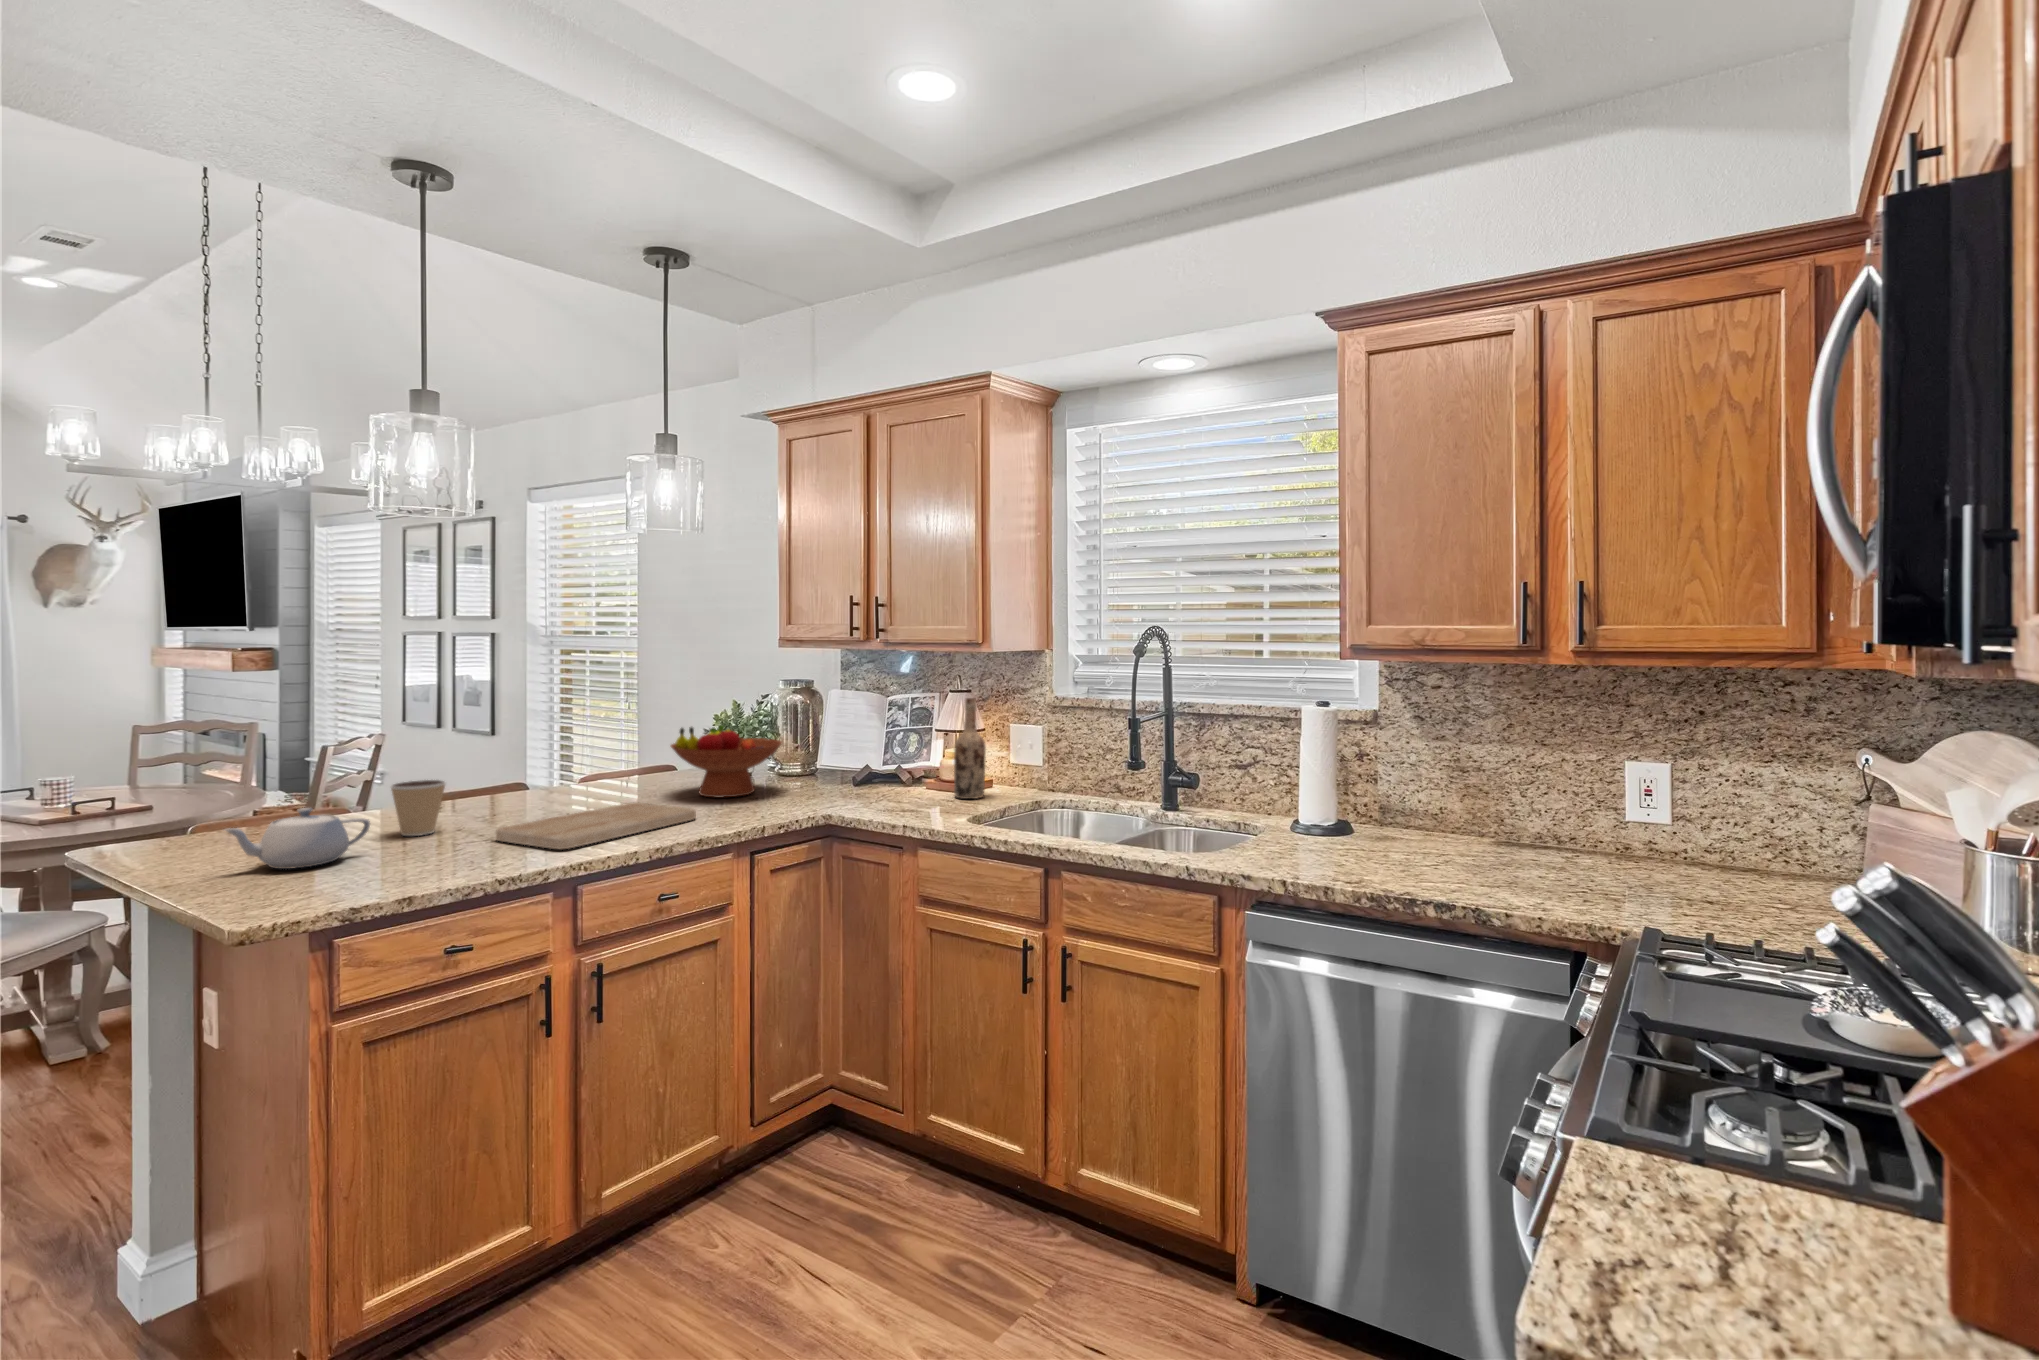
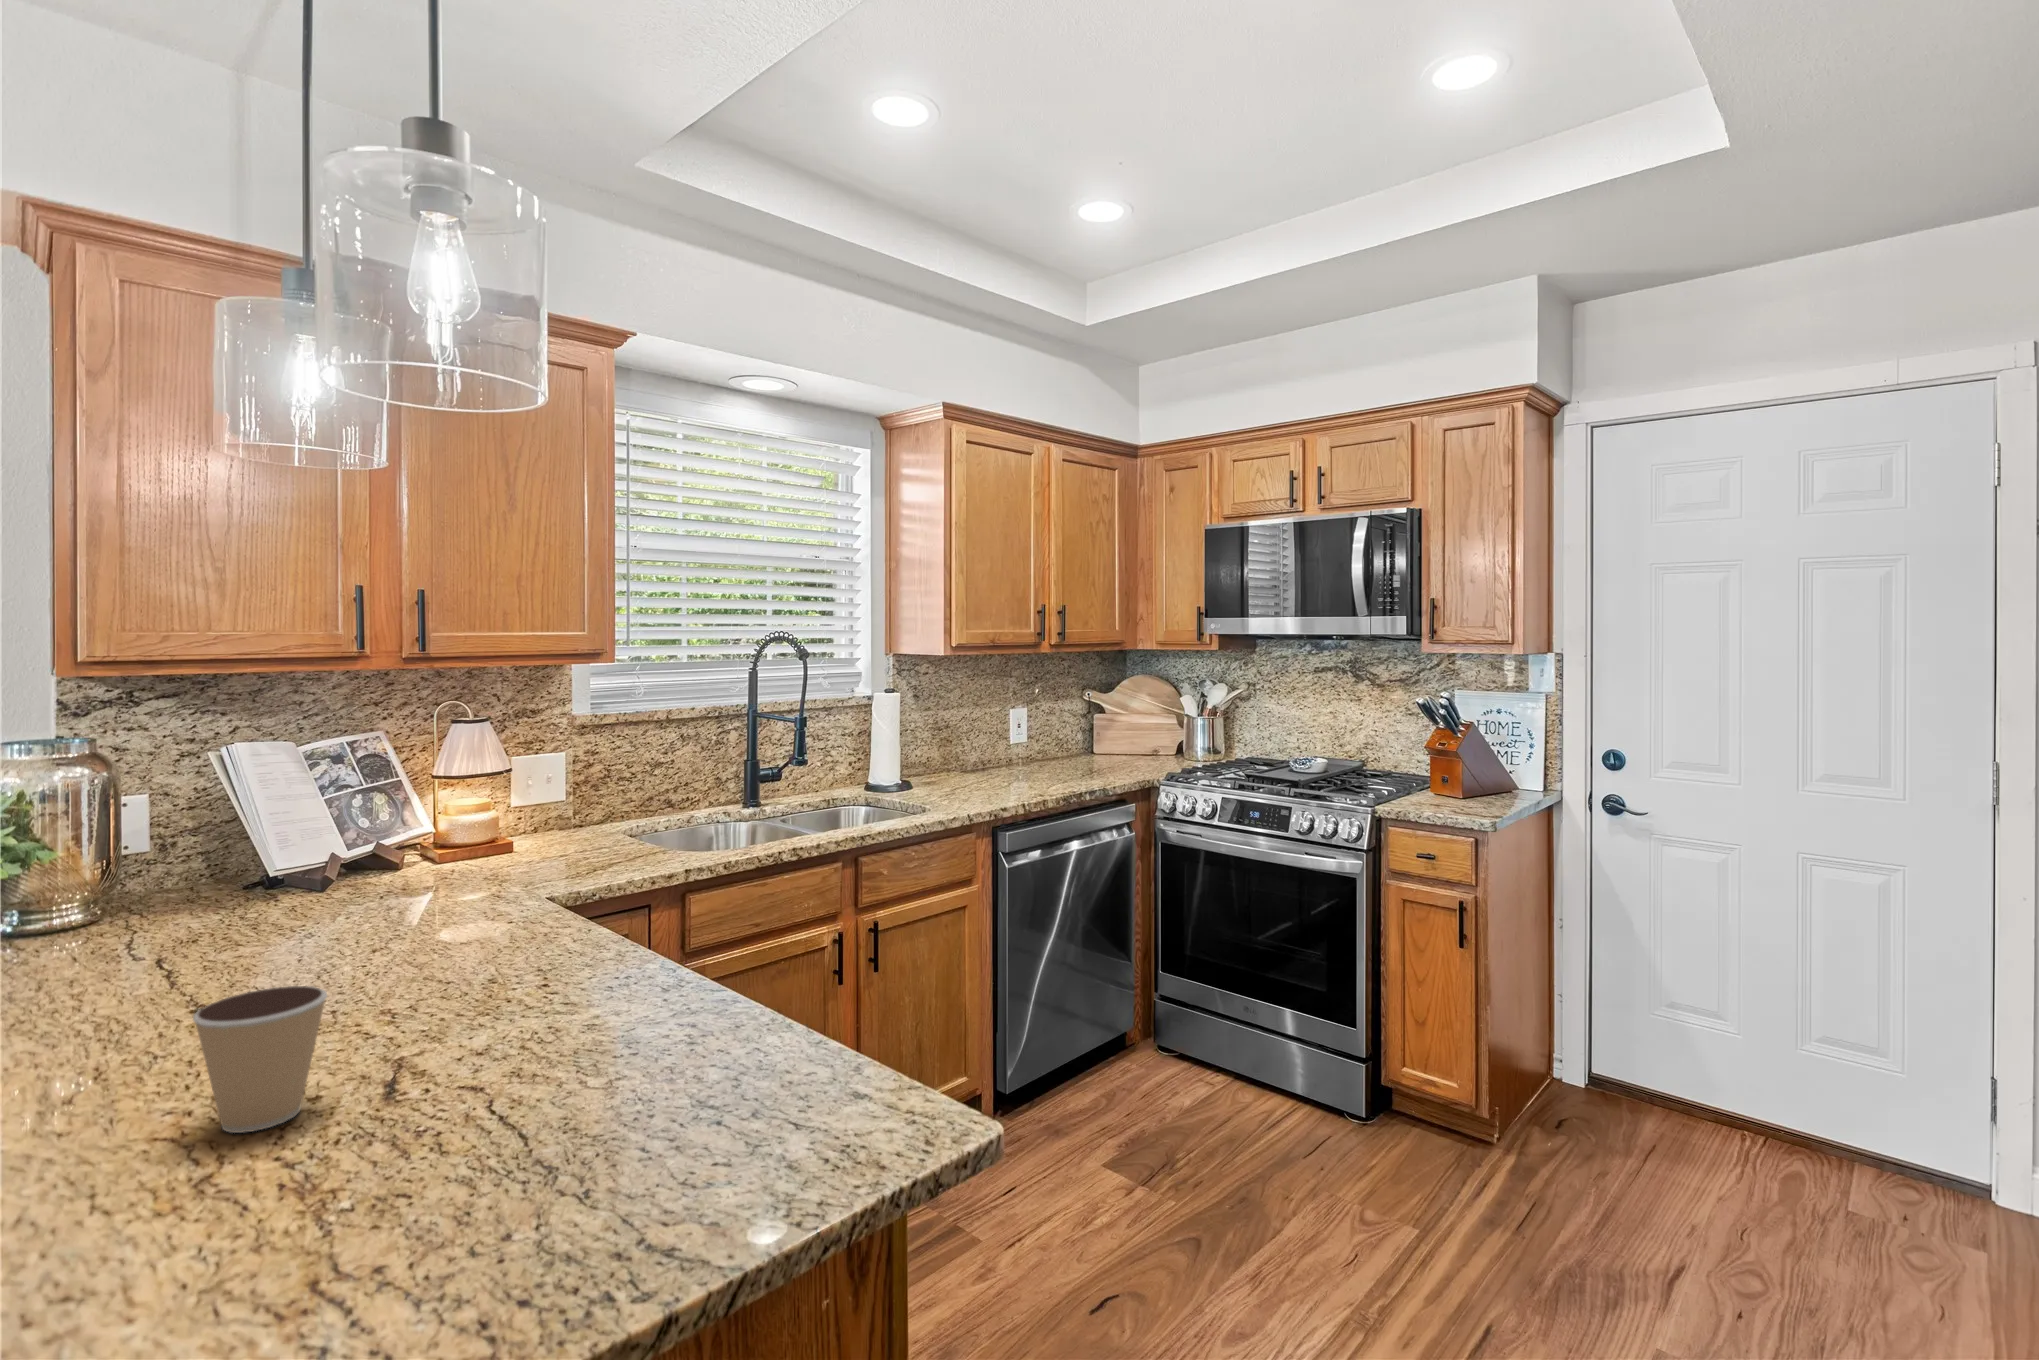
wine bottle: present [954,698,986,799] -> none [530,721,575,854]
fruit bowl: present [671,726,782,797] -> none [132,817,385,954]
cutting board: present [496,802,696,849] -> none [323,929,629,1039]
teapot: present [225,808,370,869] -> none [390,1034,567,1185]

